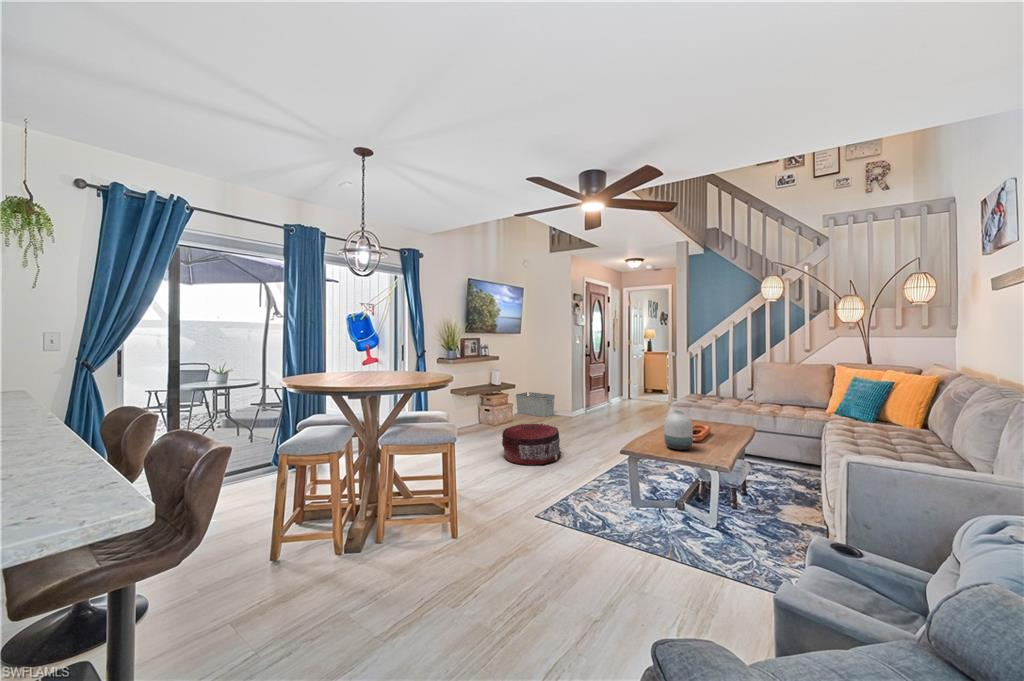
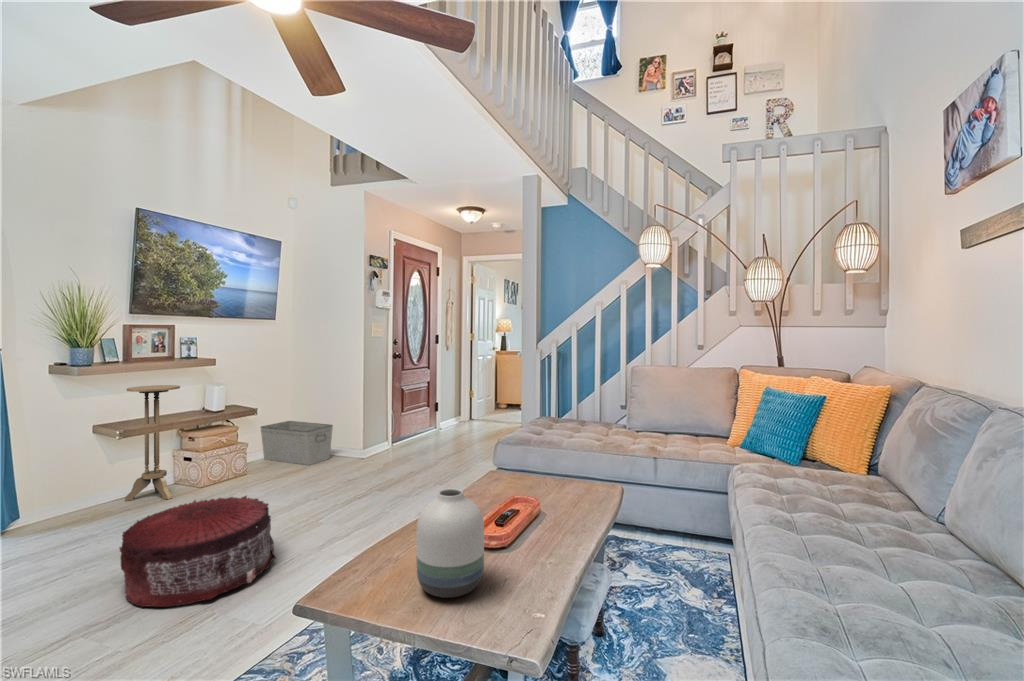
side table: none [468,370,490,428] -> present [125,385,180,501]

